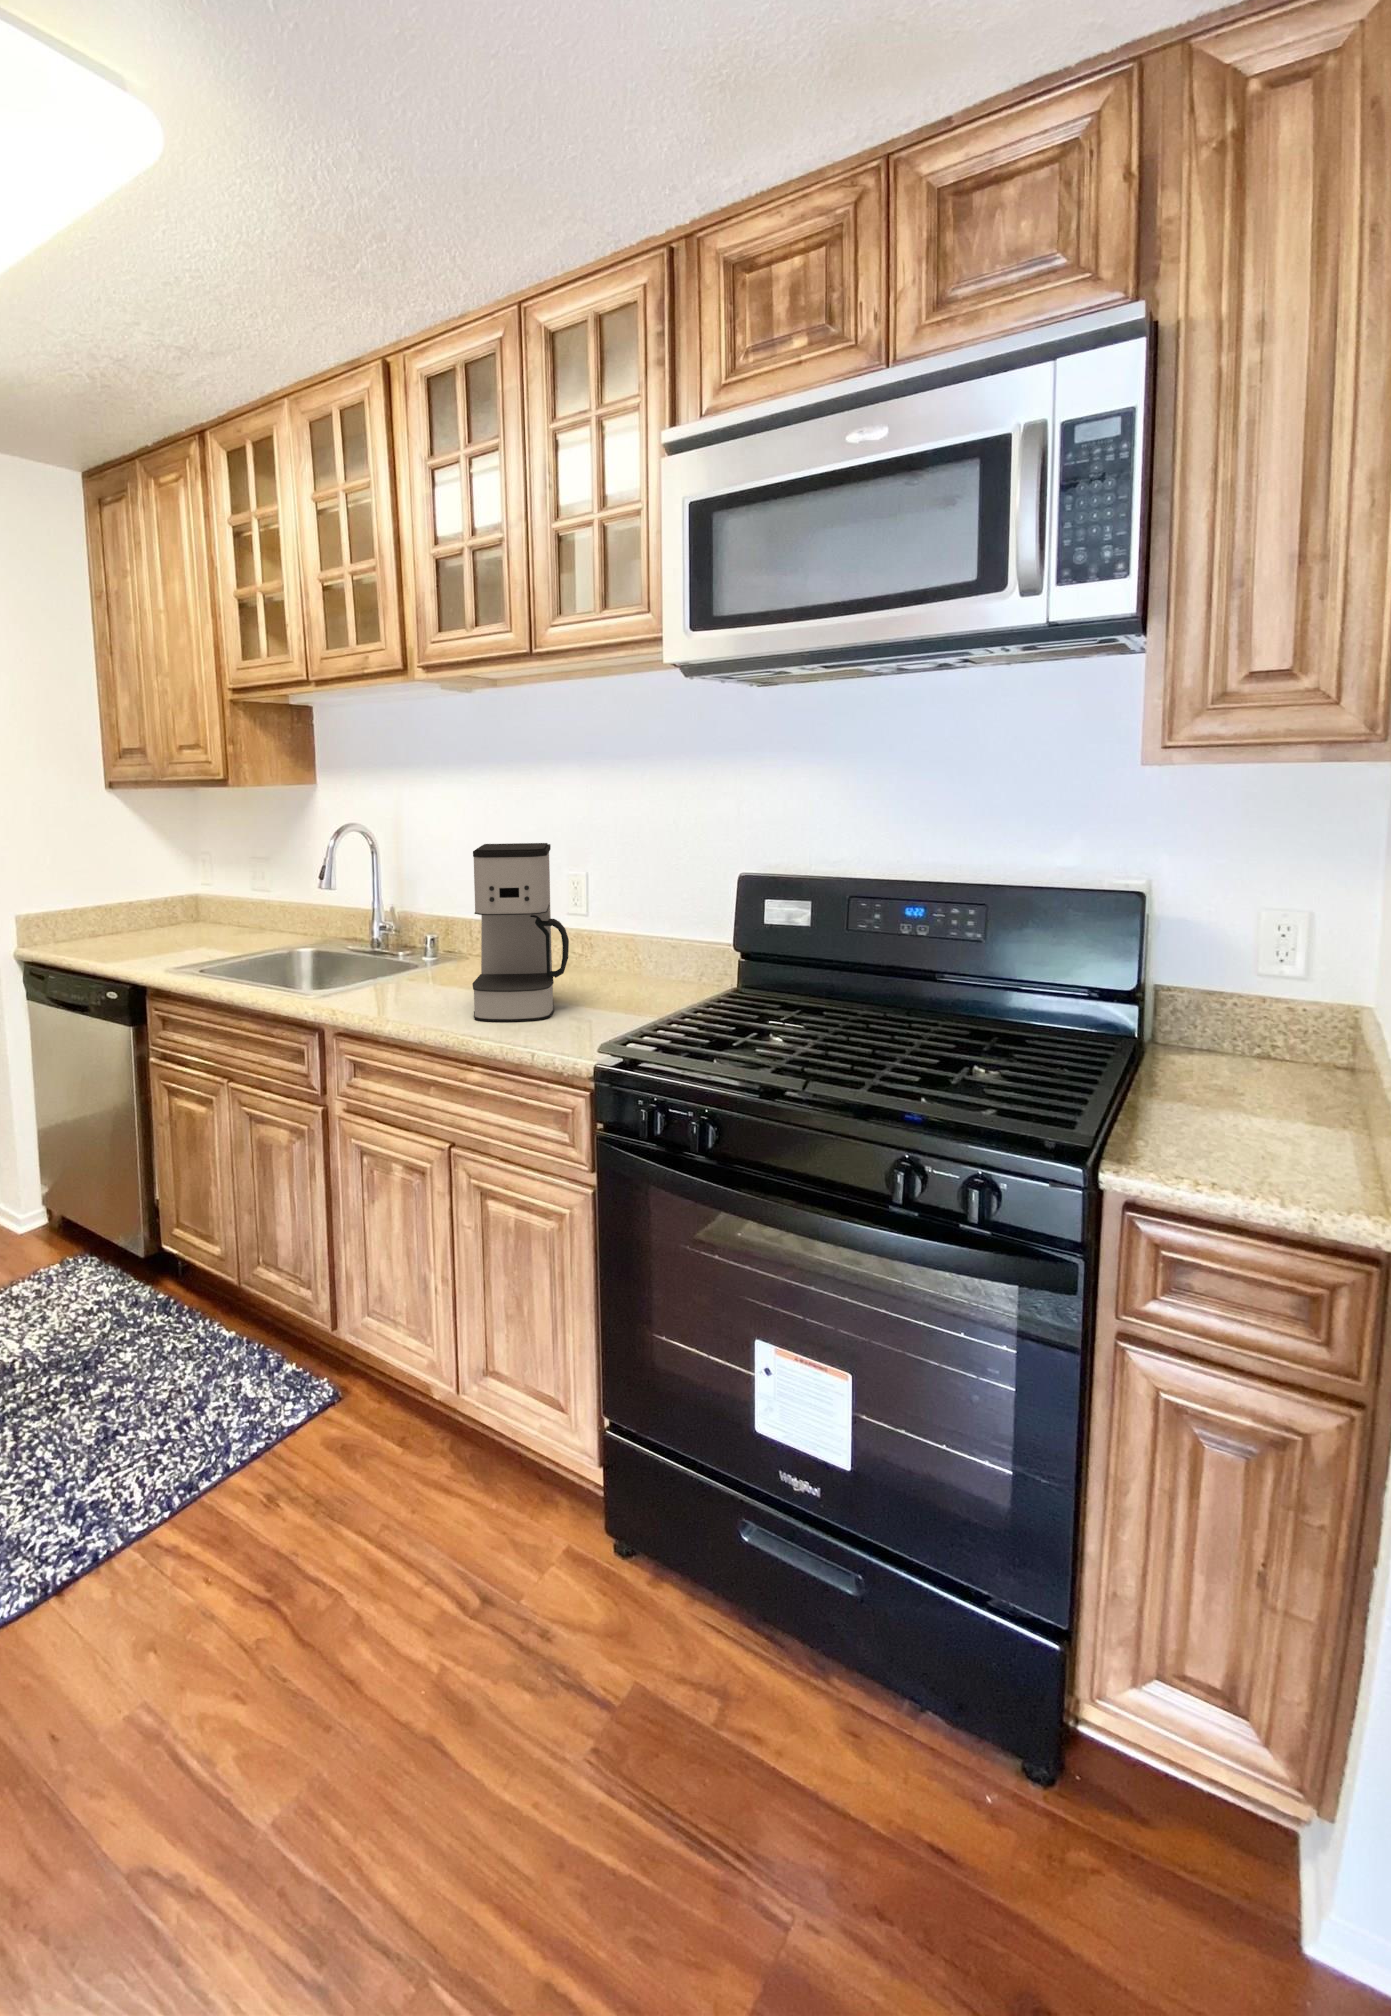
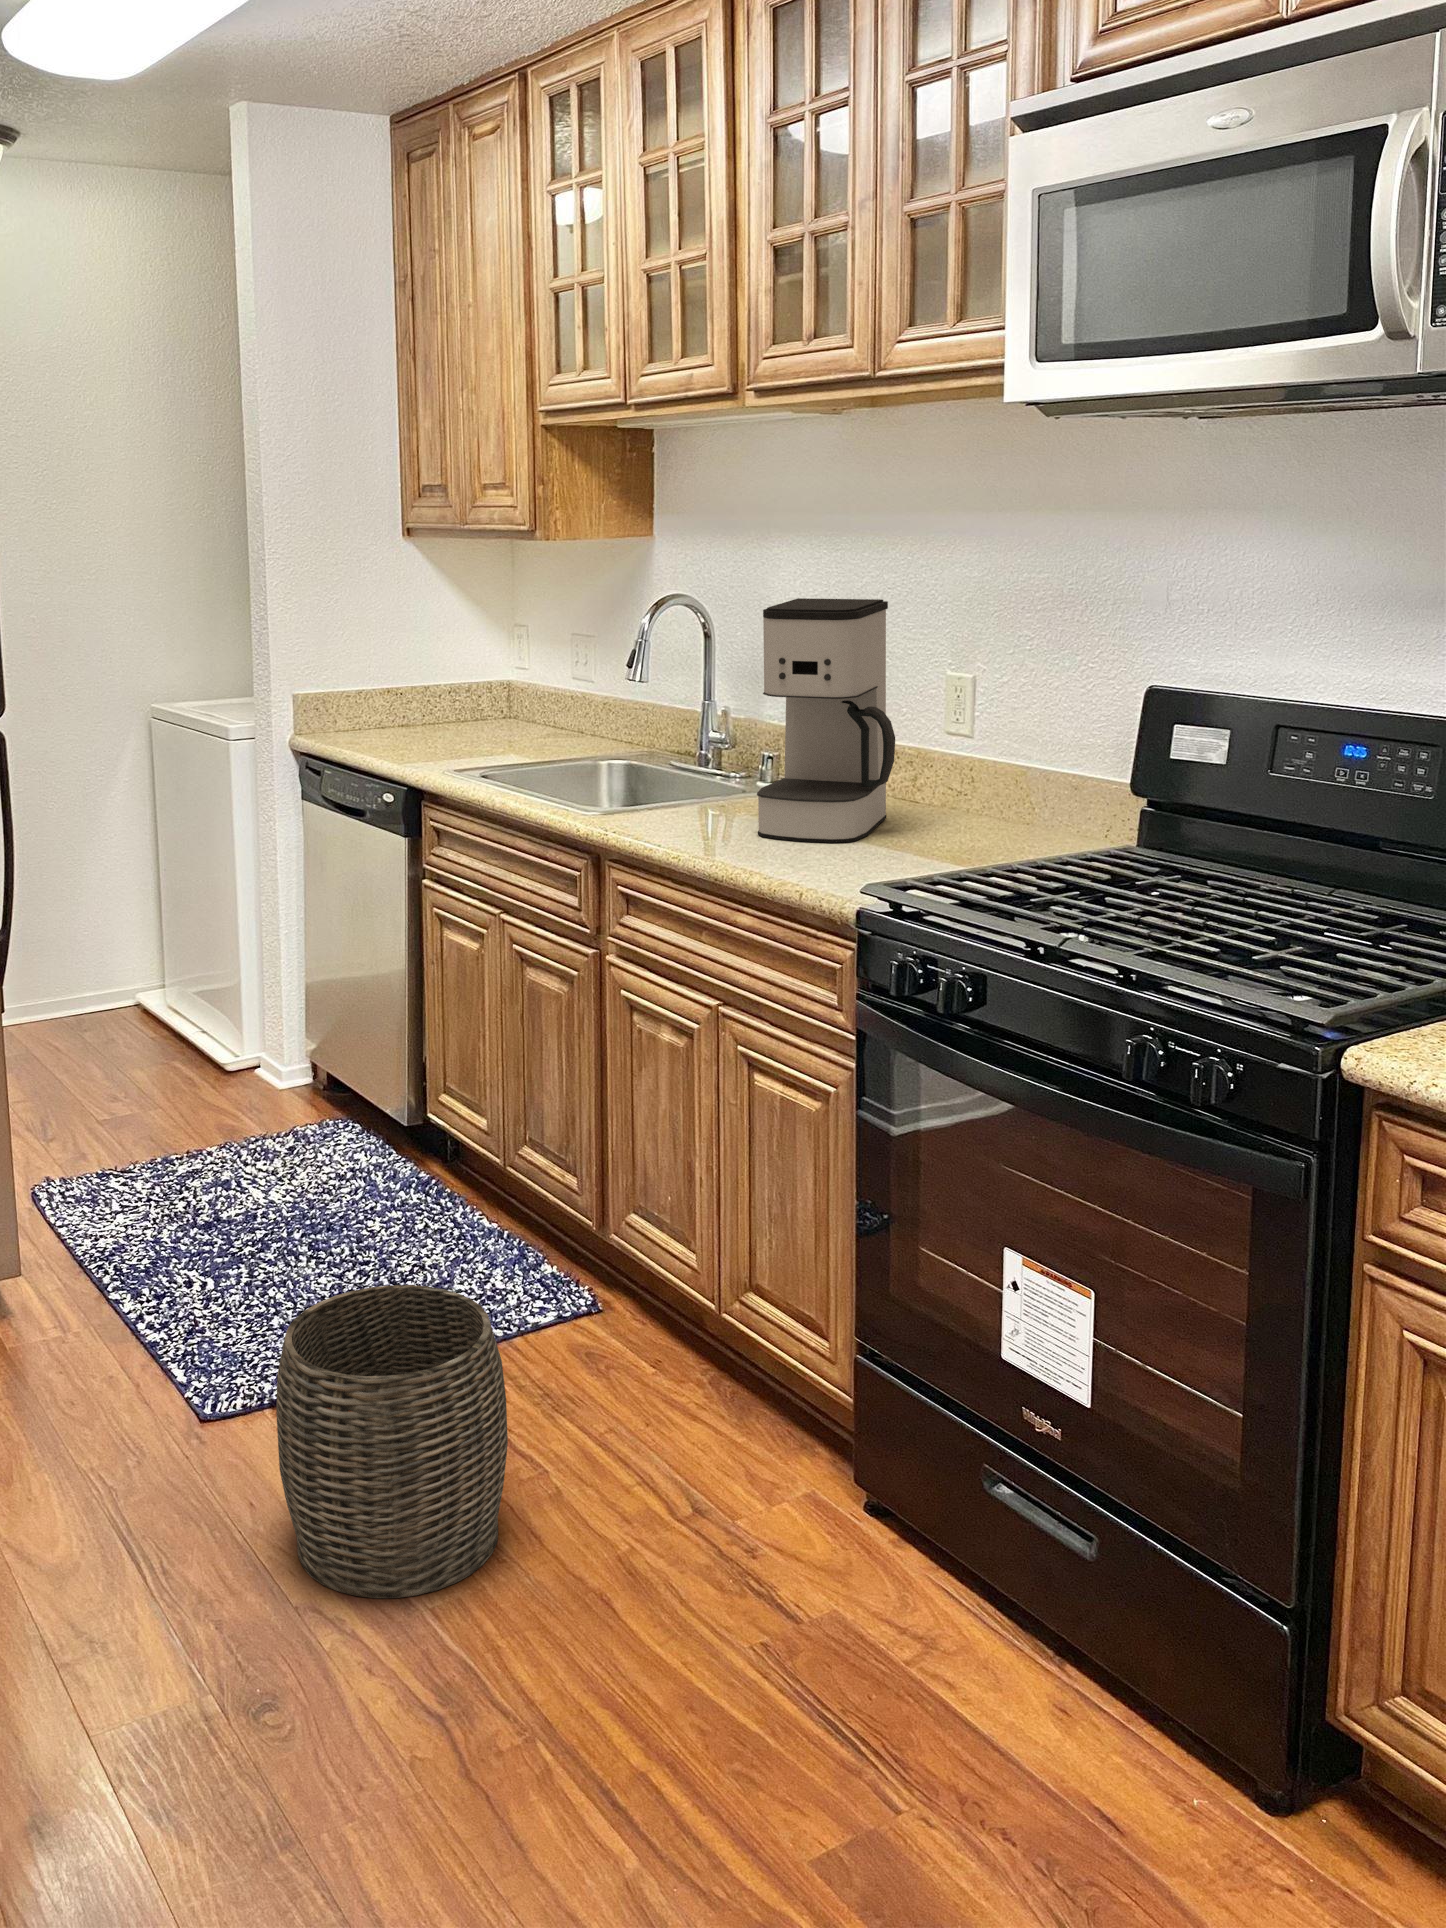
woven basket: none [79,1467,324,1850] -> present [276,1285,508,1598]

